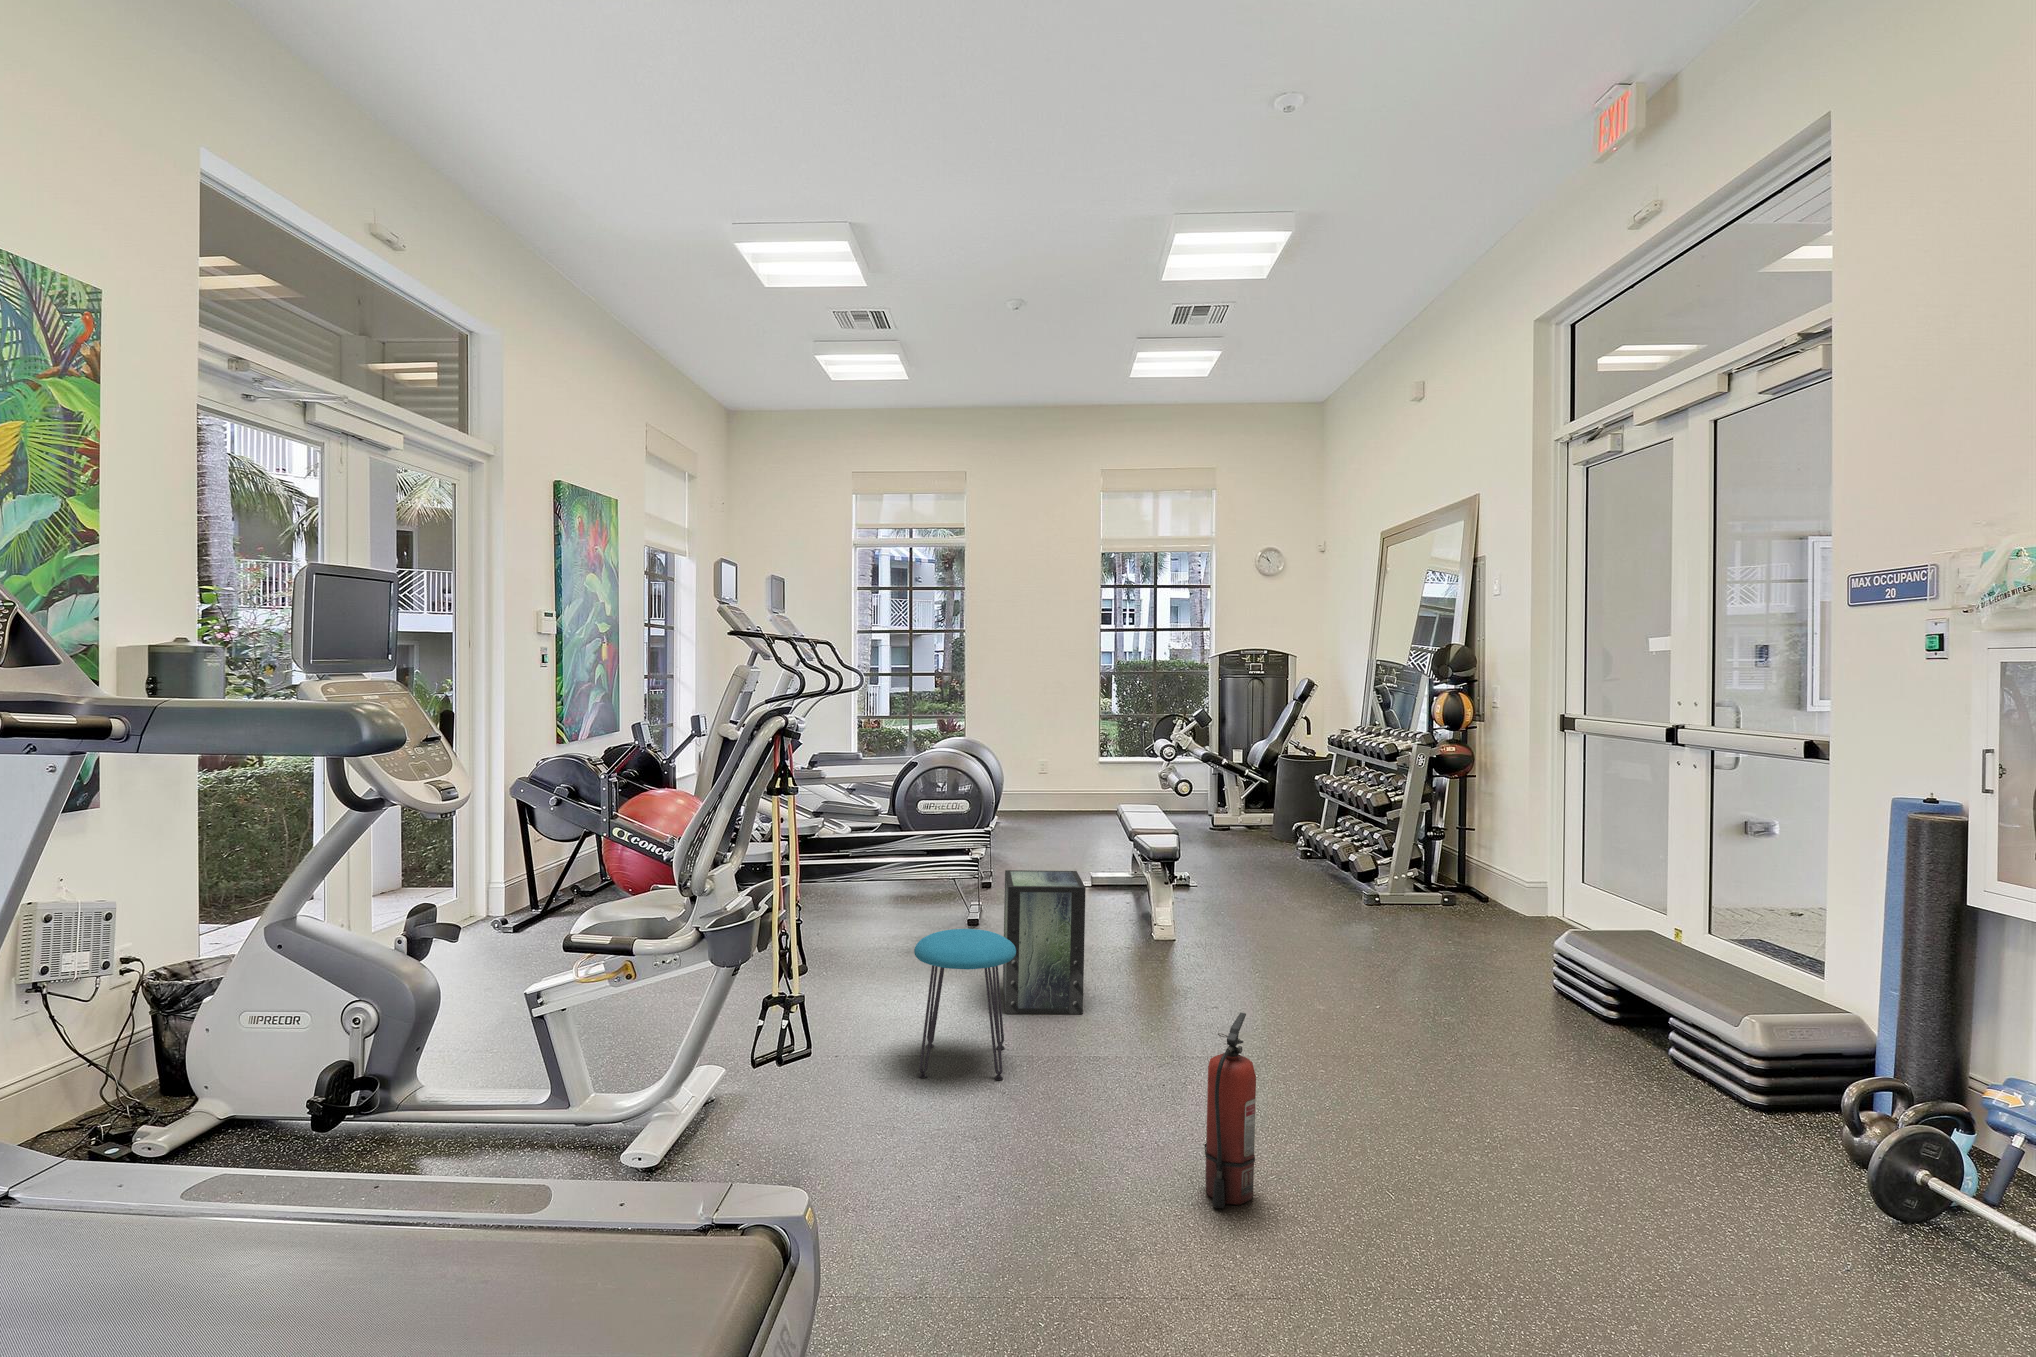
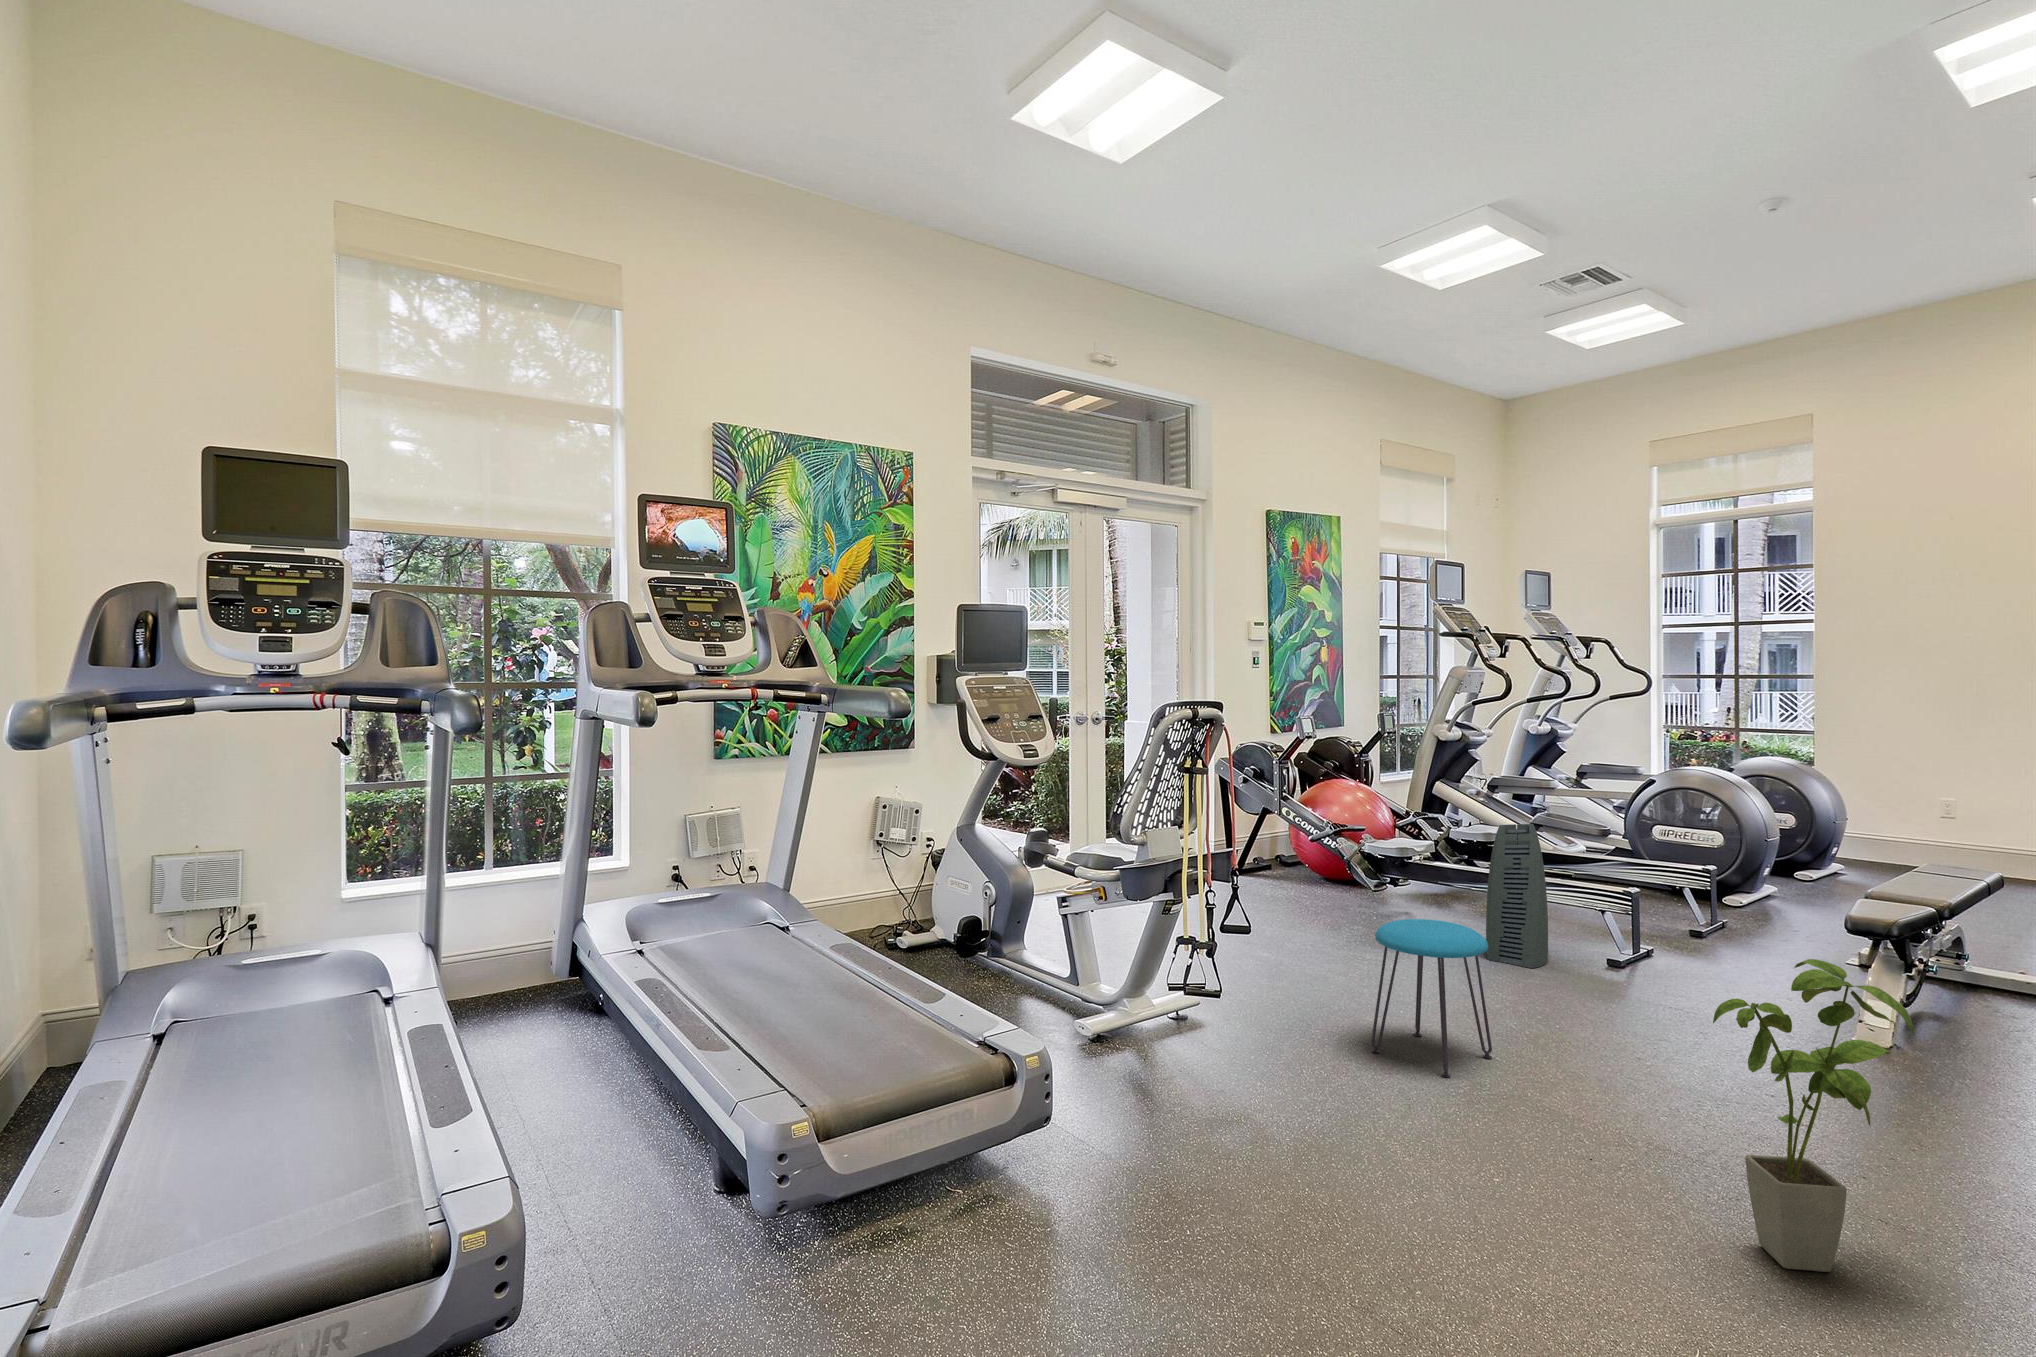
air purifier: none [875,819,926,953] -> present [1486,824,1548,968]
storage box: present [1003,870,1086,1014] -> none [1541,883,1669,1062]
house plant: none [1291,909,1411,1141] -> present [1713,959,1916,1272]
fire extinguisher: present [1204,1013,1256,1208] -> none [1493,1037,1583,1251]

